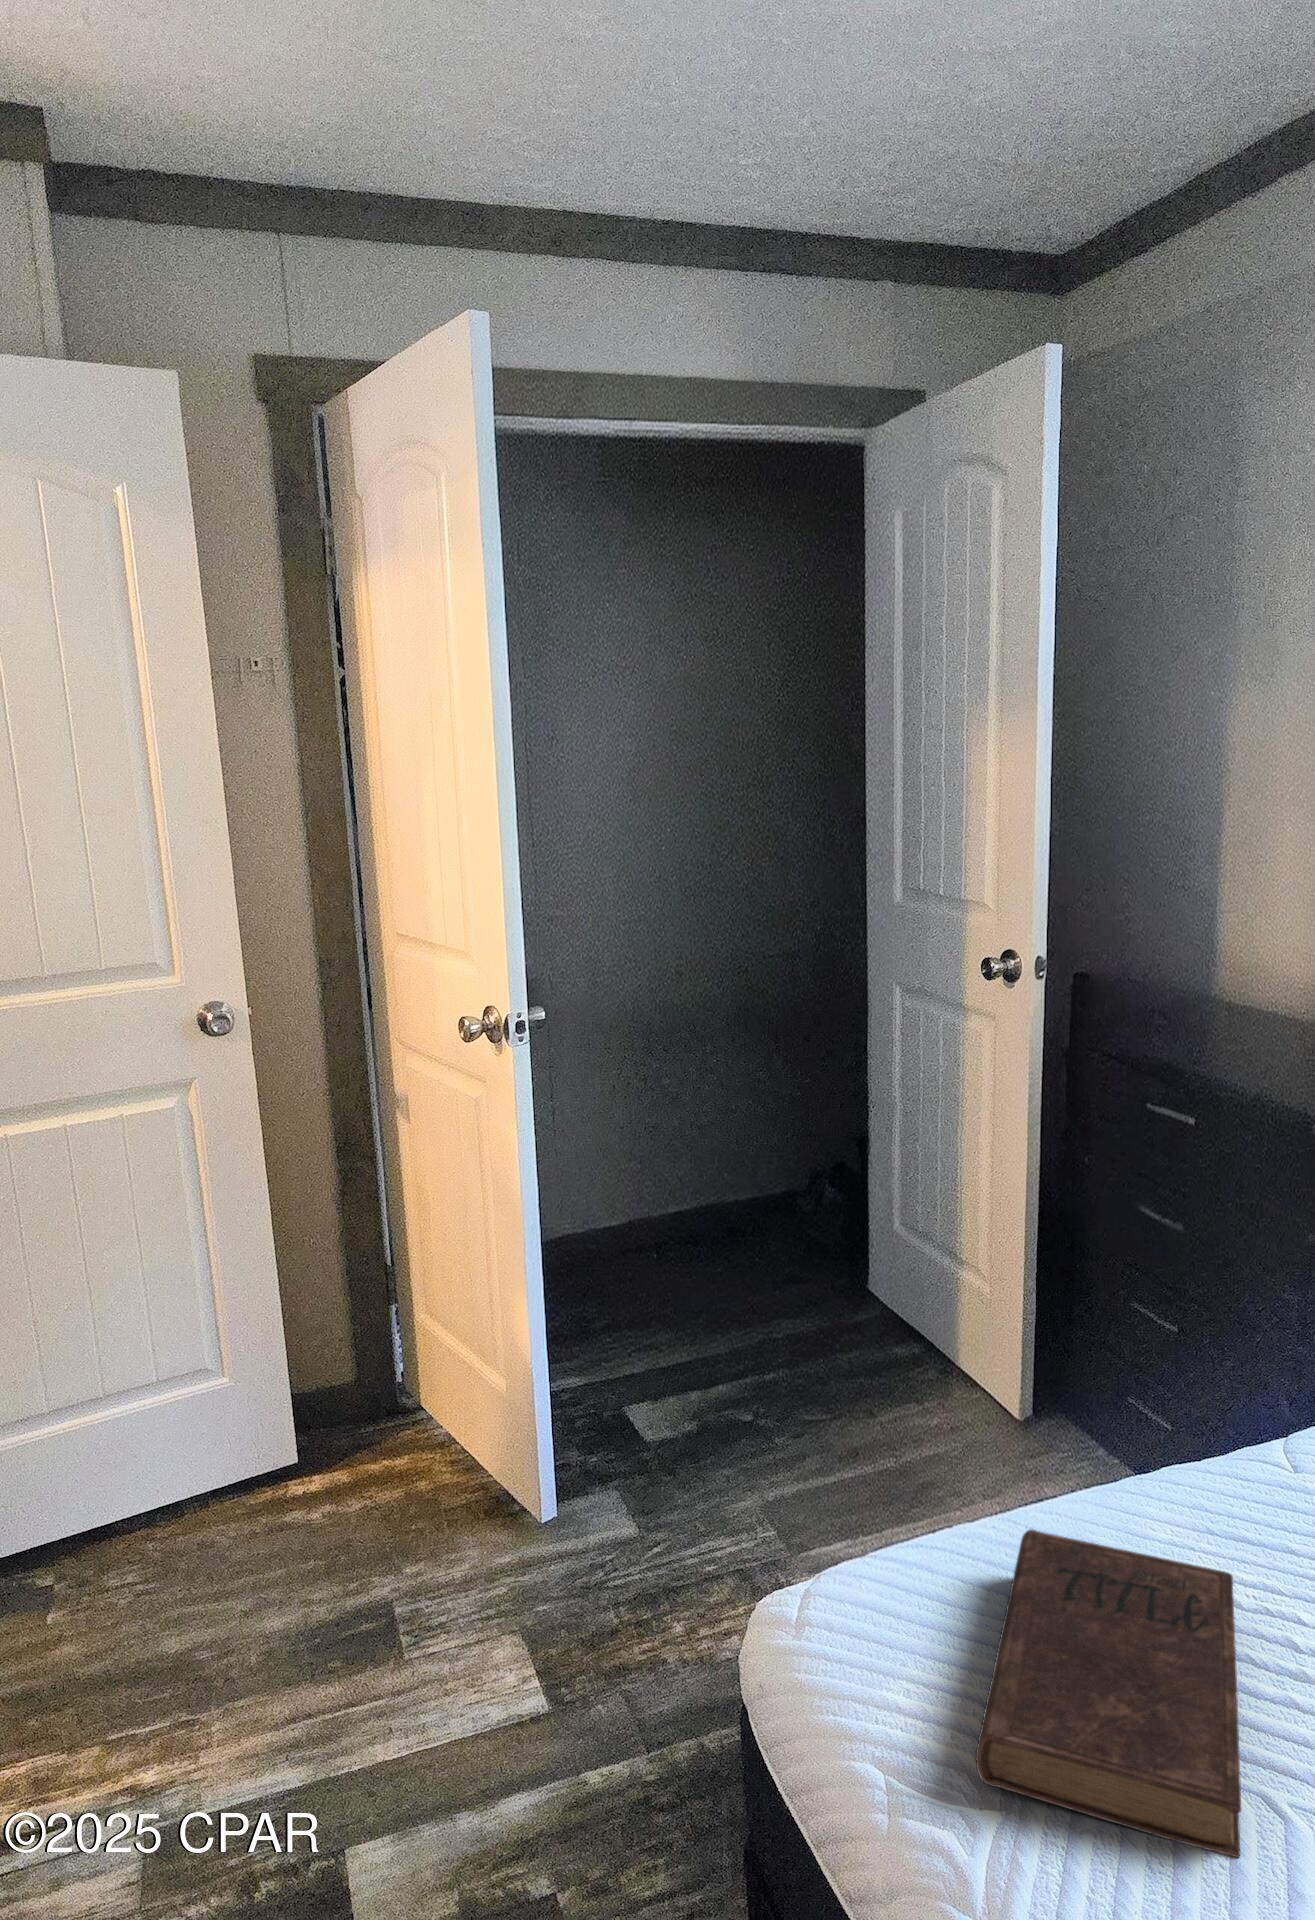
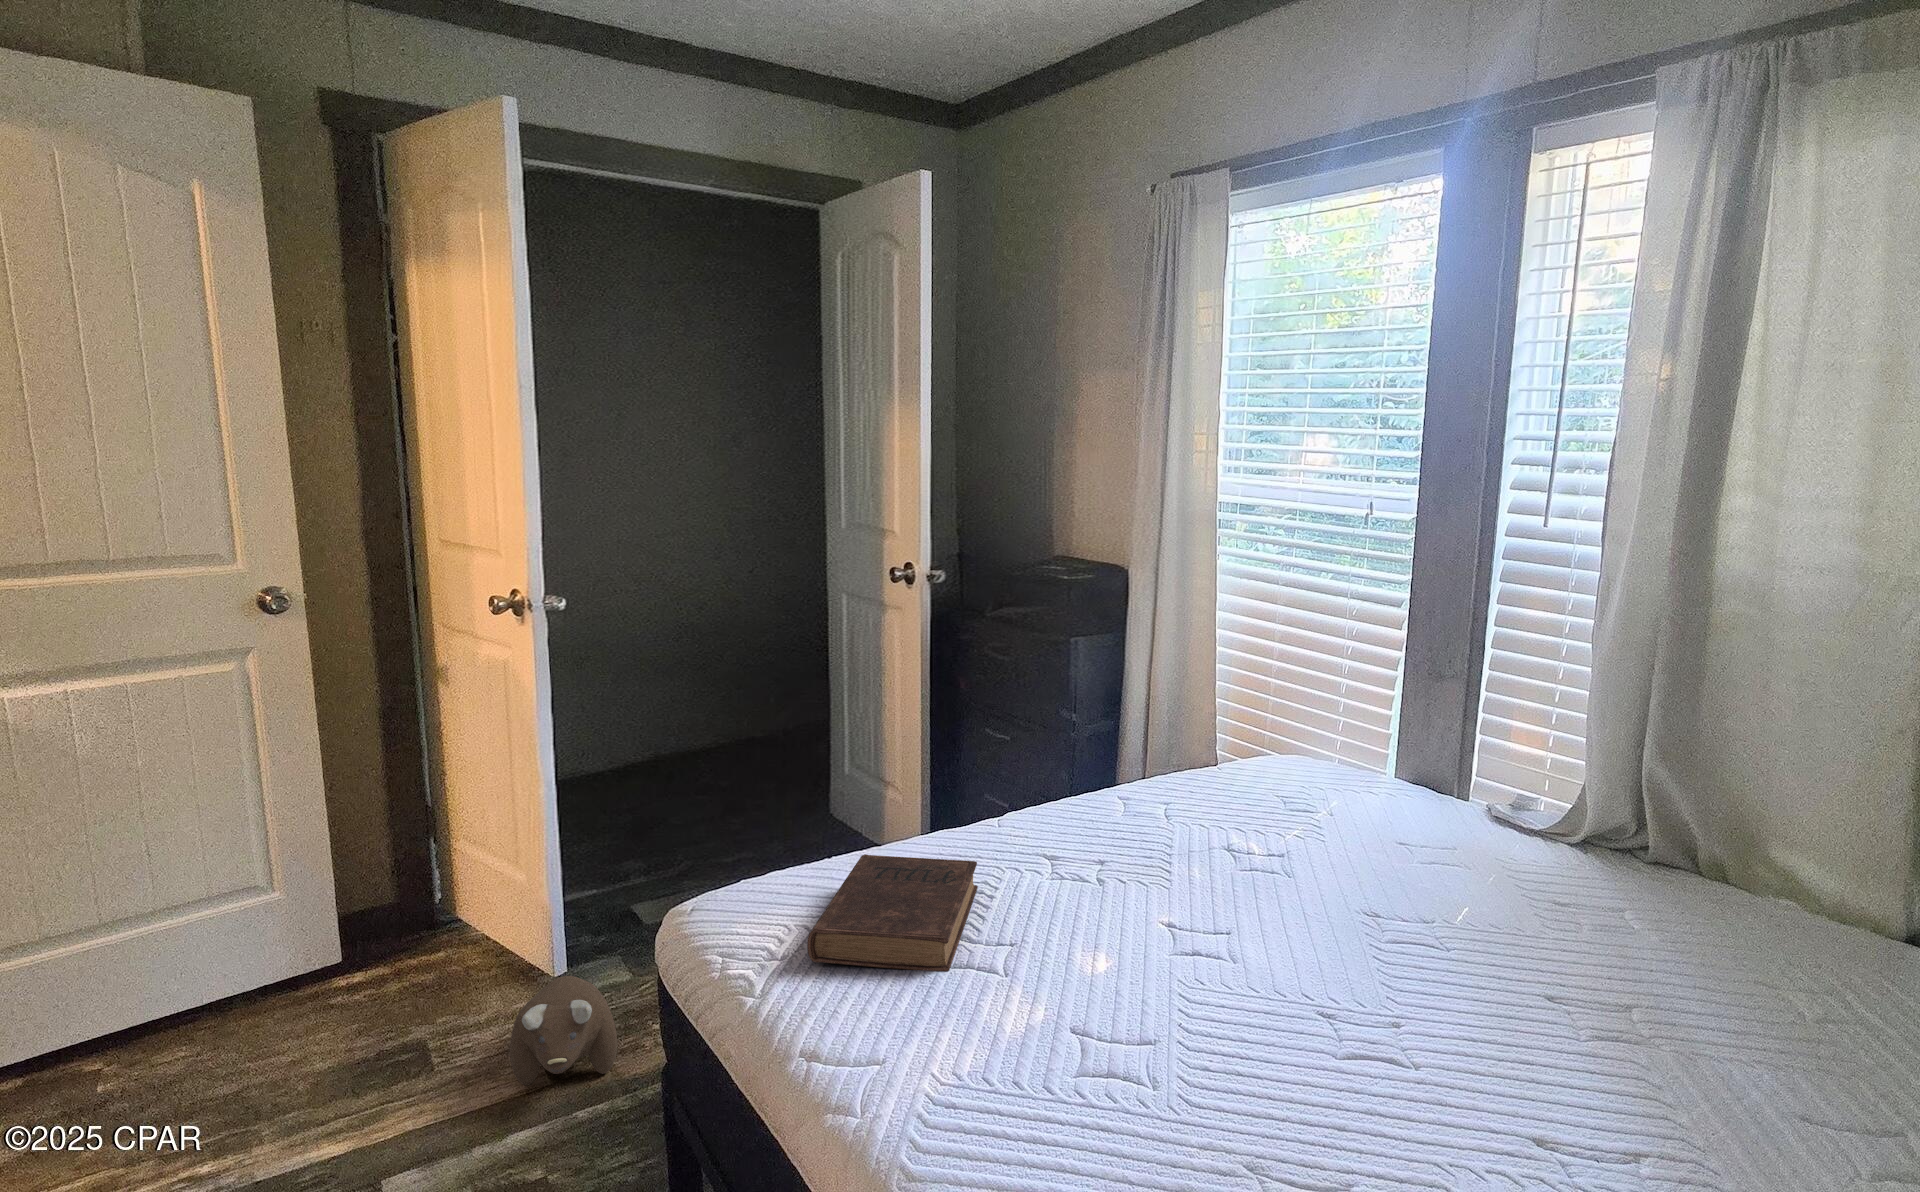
plush toy: none [498,1549,634,1711] -> present [510,976,617,1085]

